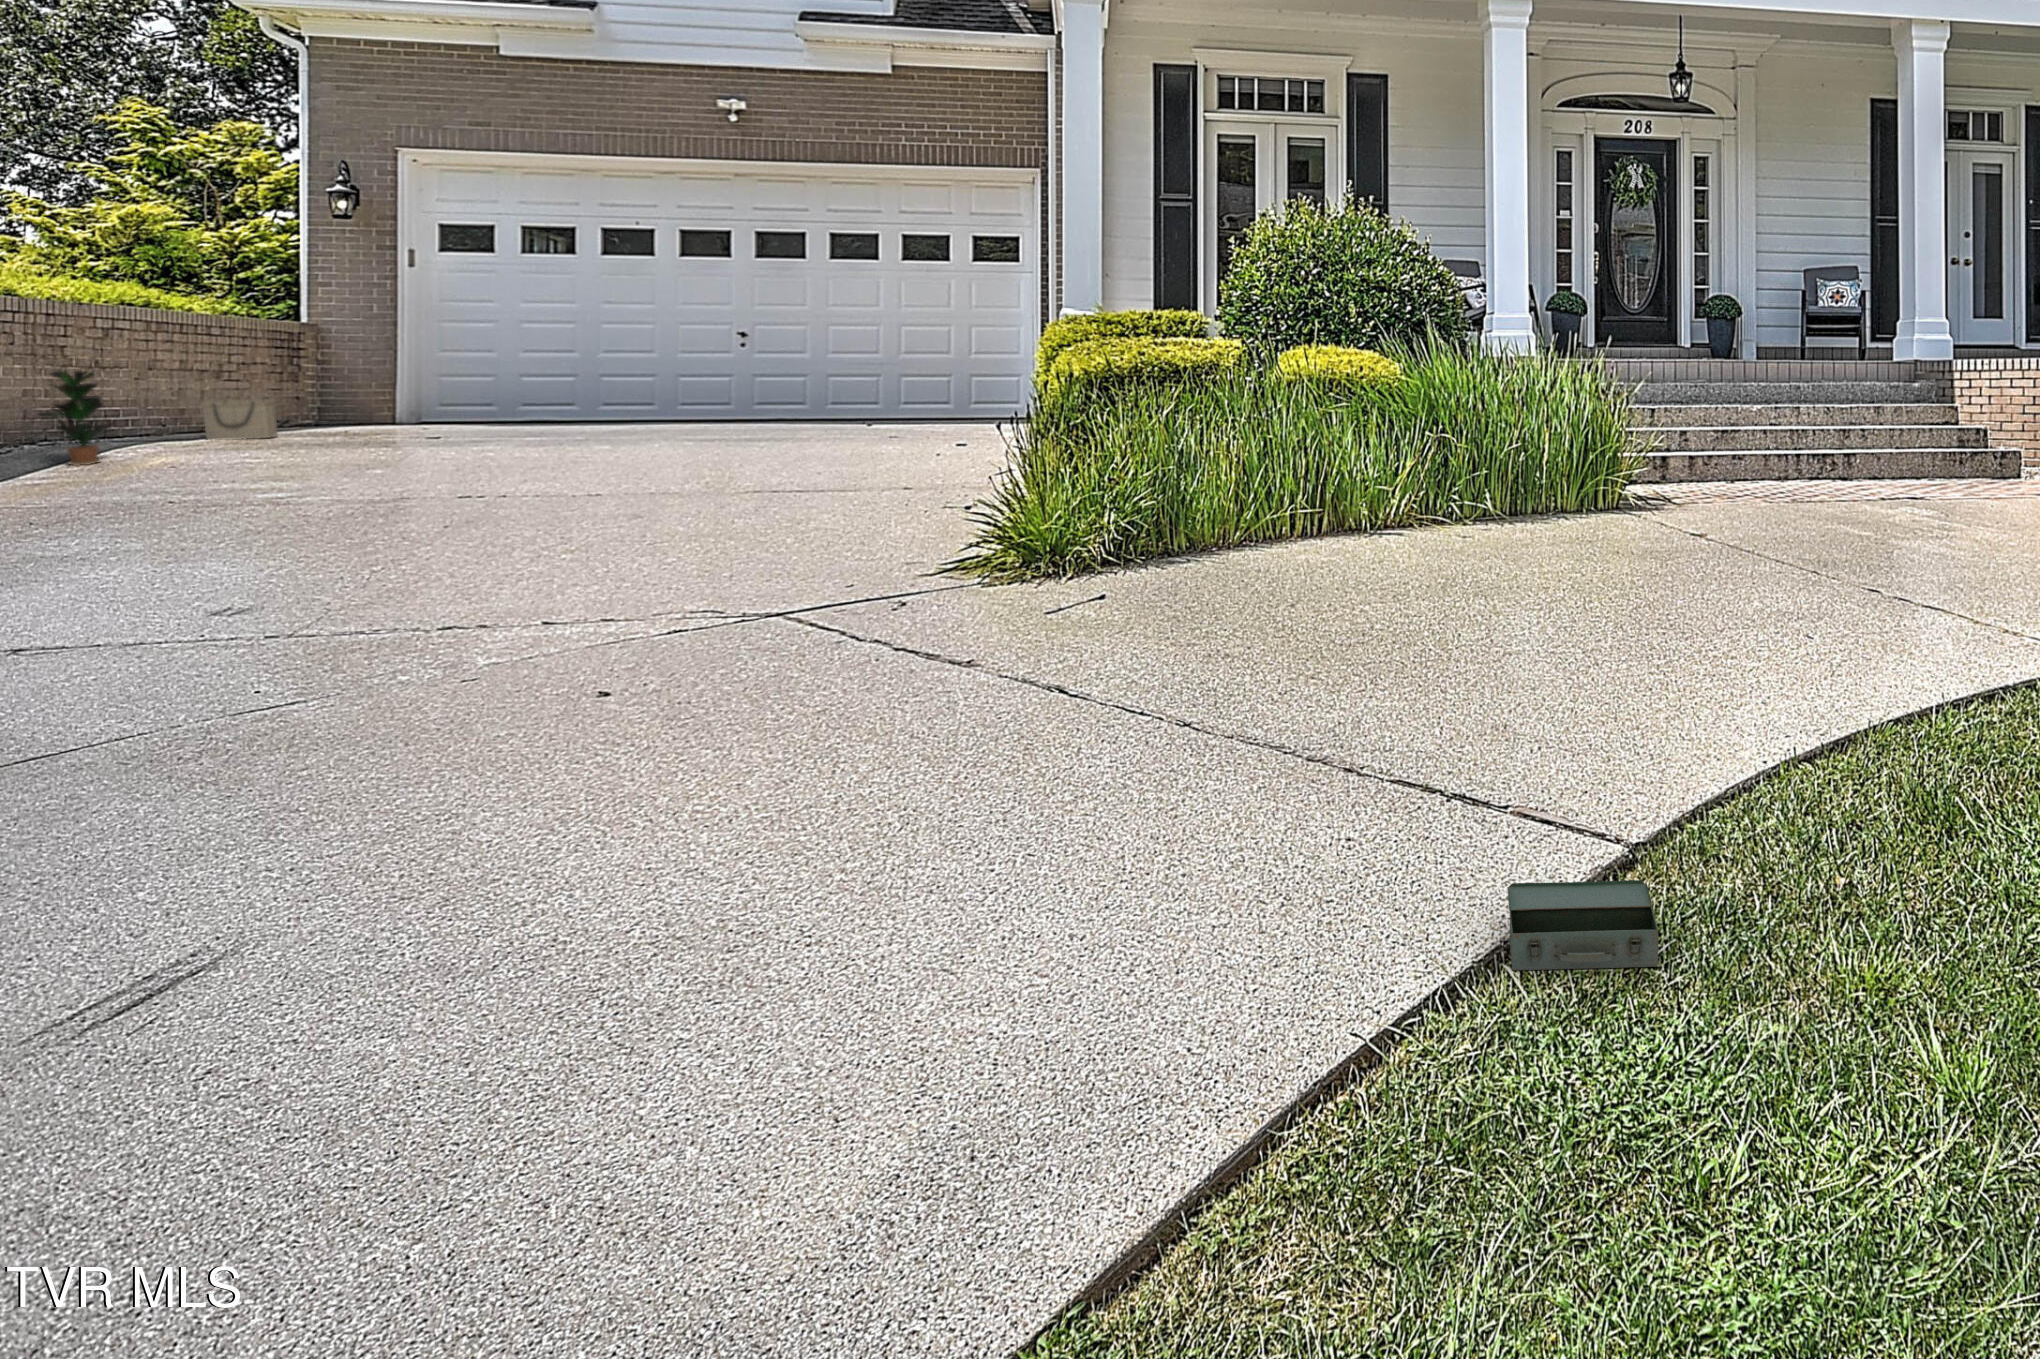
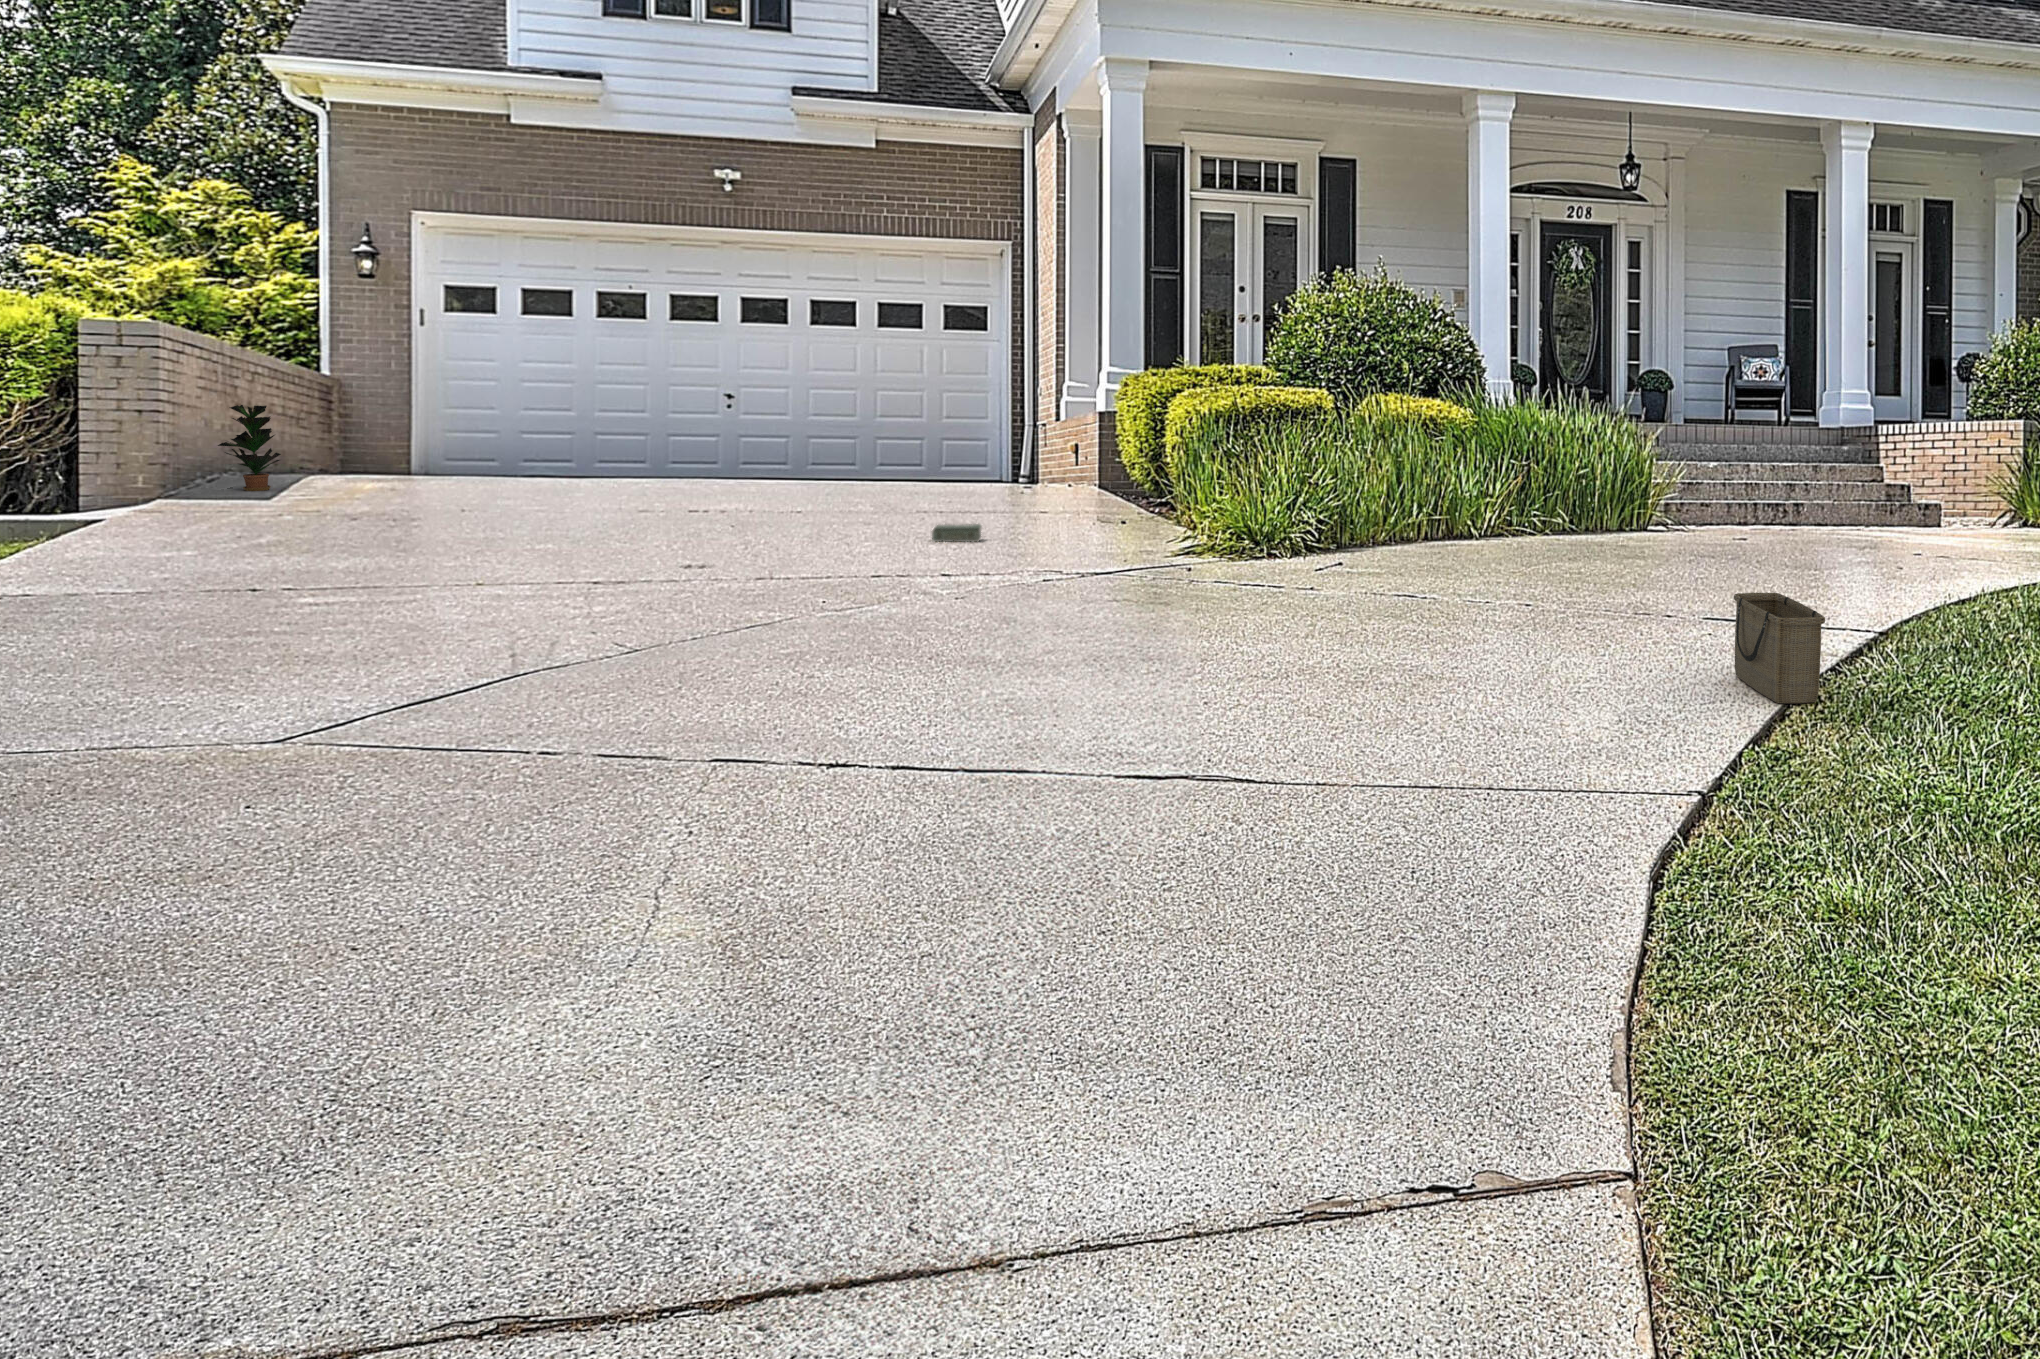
basket: present [201,399,278,440] -> present [1734,593,1825,704]
toolbox: present [1507,880,1658,970] -> present [932,524,981,542]

